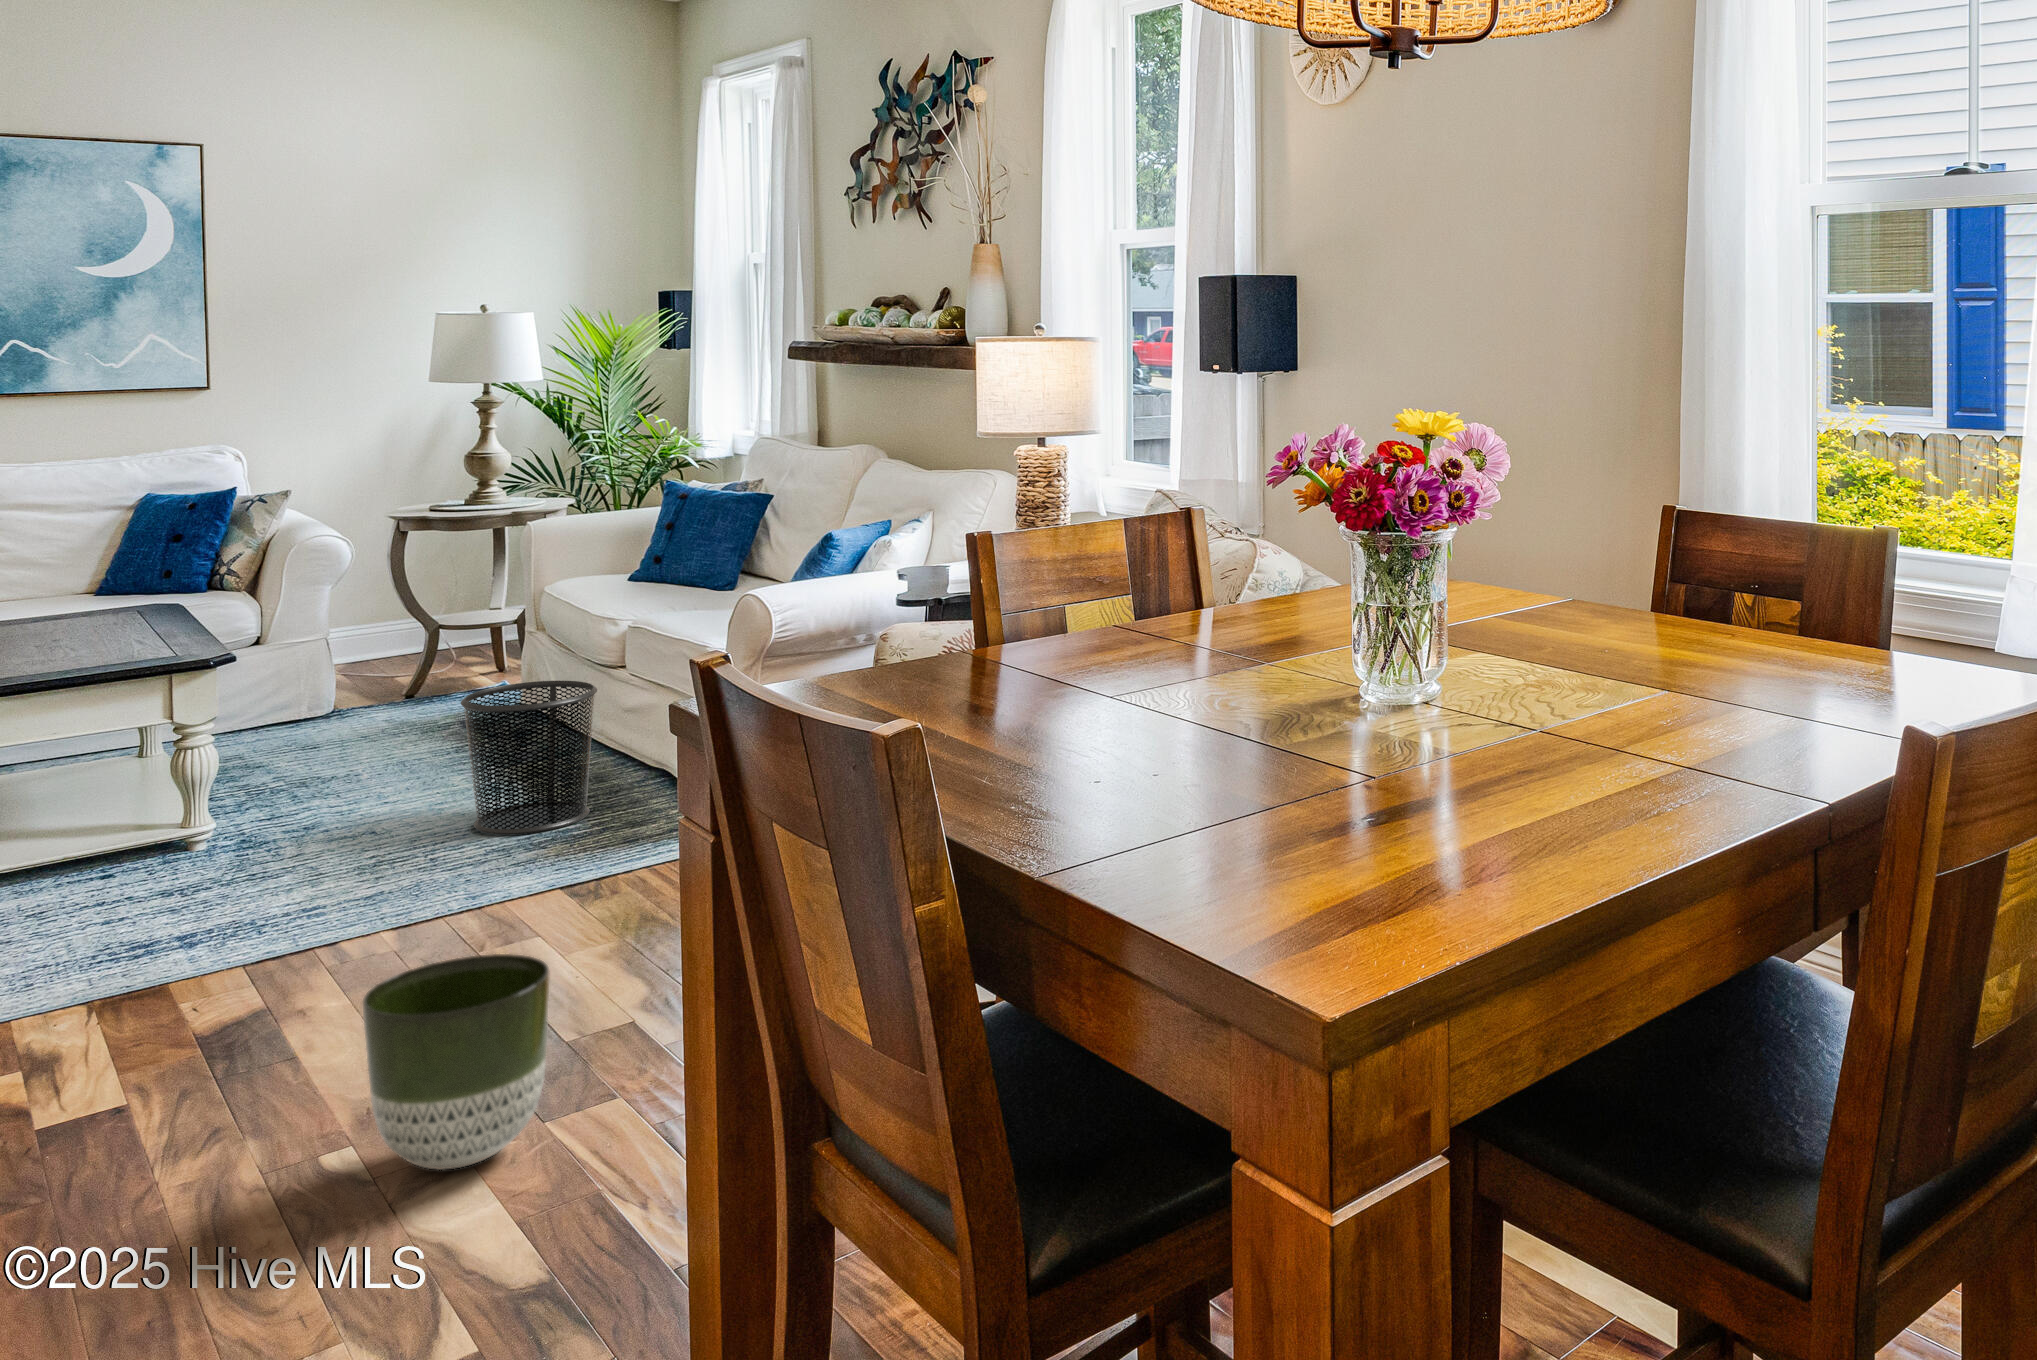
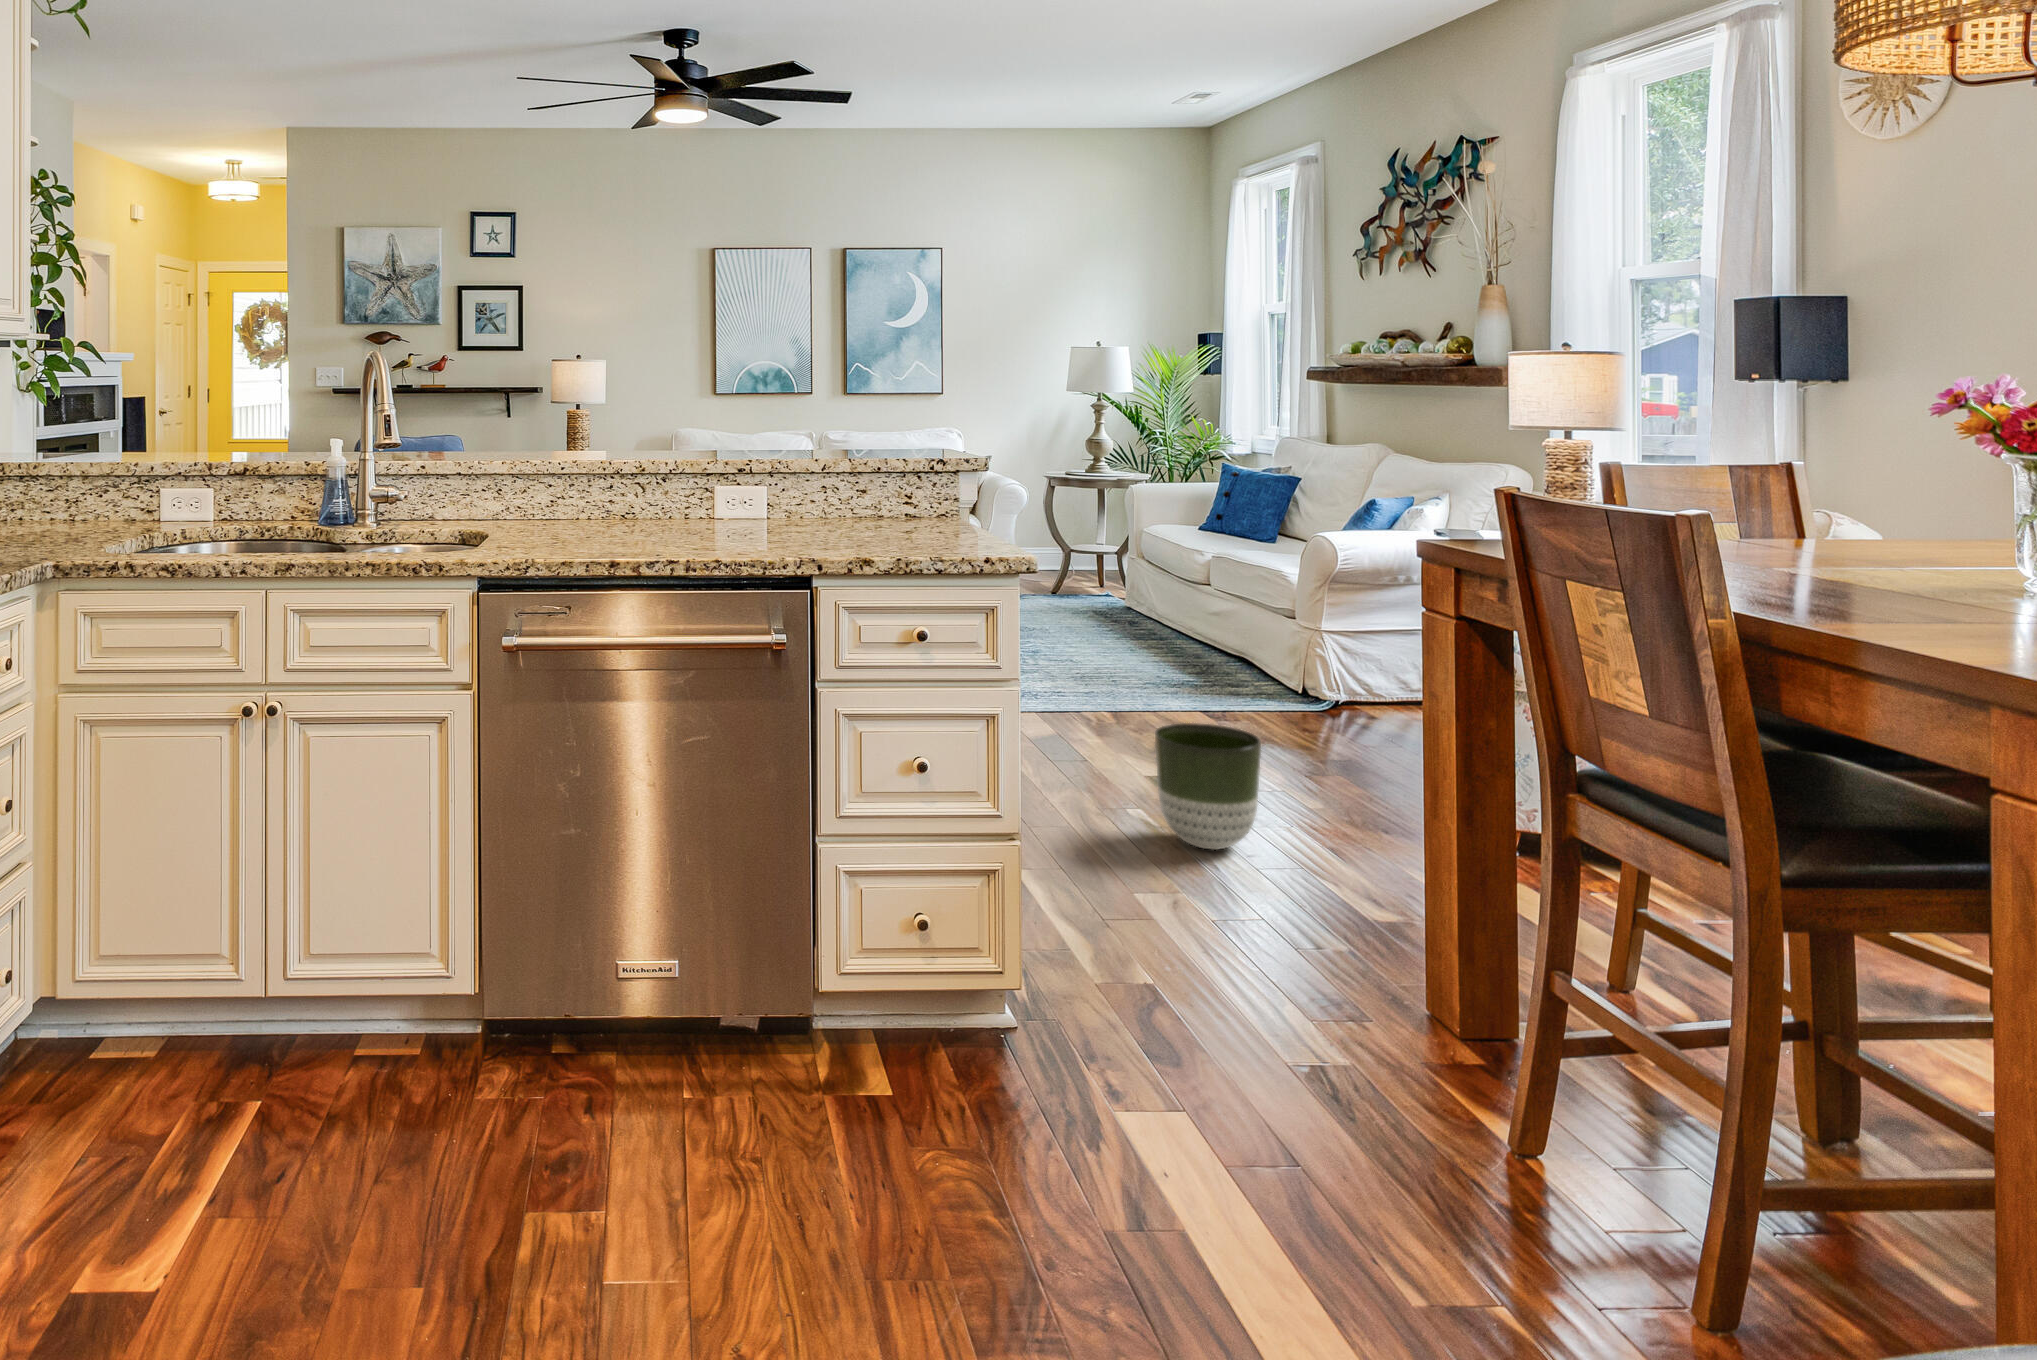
waste bin: present [461,681,597,835] -> none [1125,583,1209,681]

